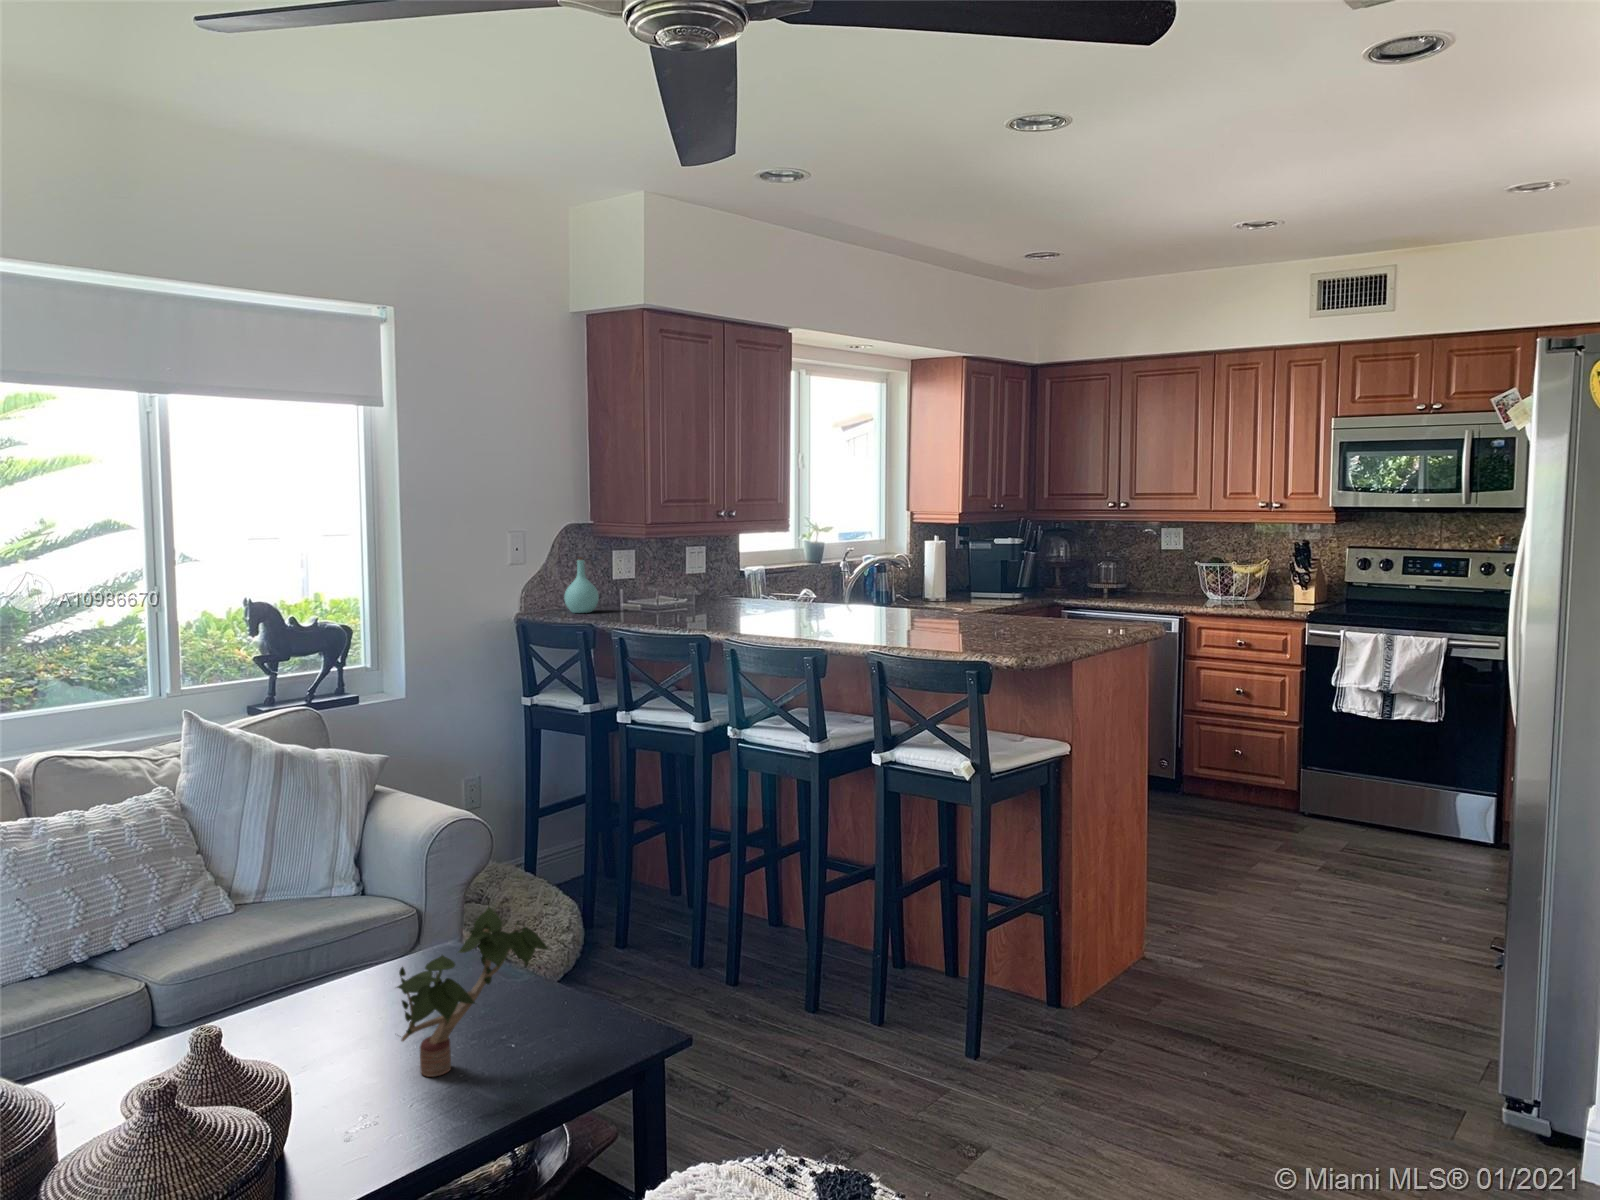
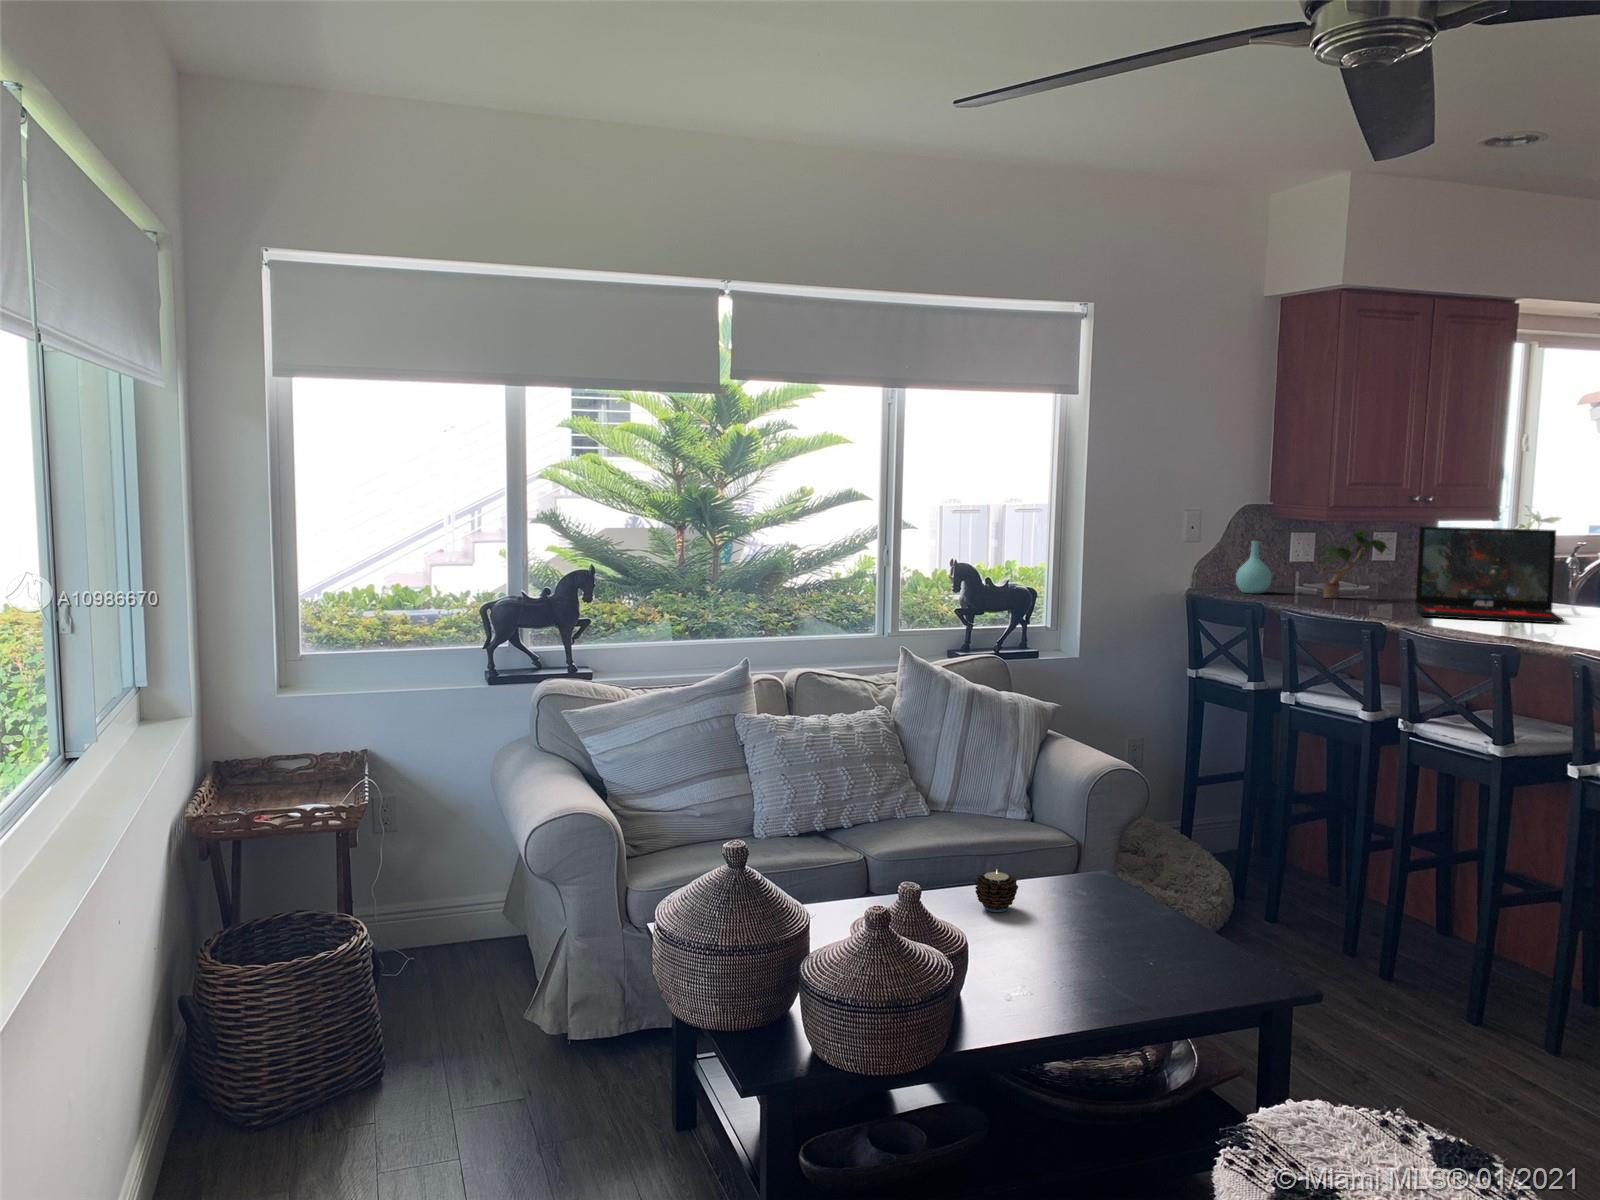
laptop: none [729,538,853,625] -> present [1415,526,1564,624]
potted plant: present [397,907,549,1077] -> present [1318,529,1390,598]
candle: none [295,973,352,1026] -> present [974,870,1018,912]

